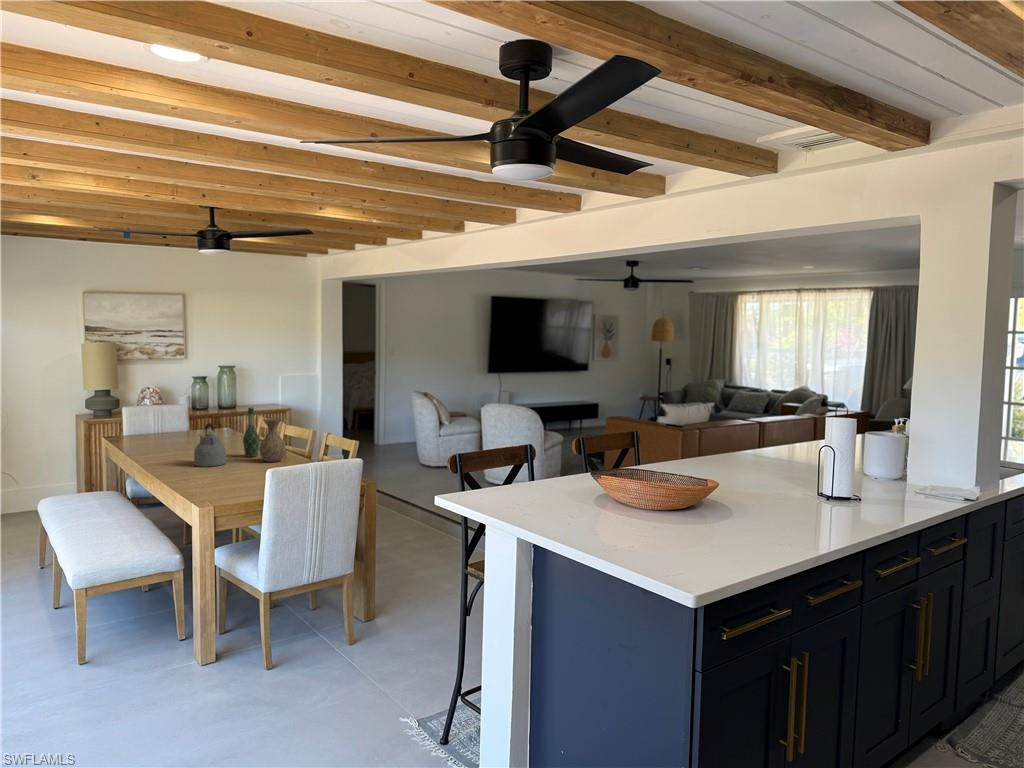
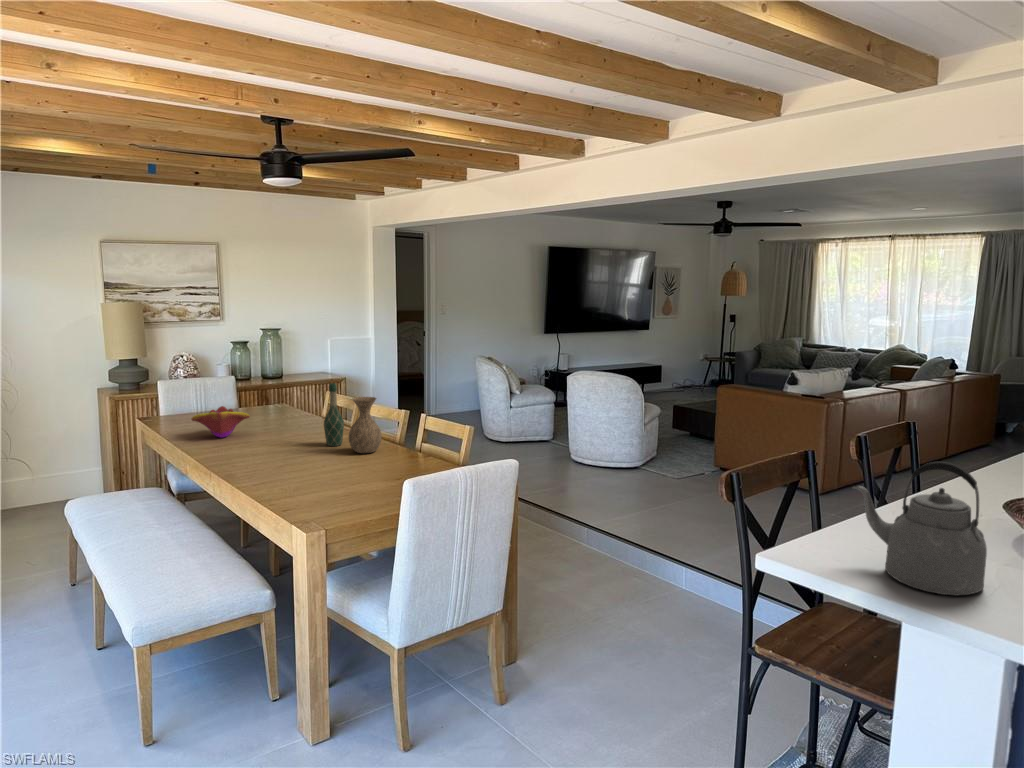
kettle: present [194,423,226,467] -> present [853,462,987,595]
decorative bowl: none [140,426,188,451] -> present [192,406,250,438]

